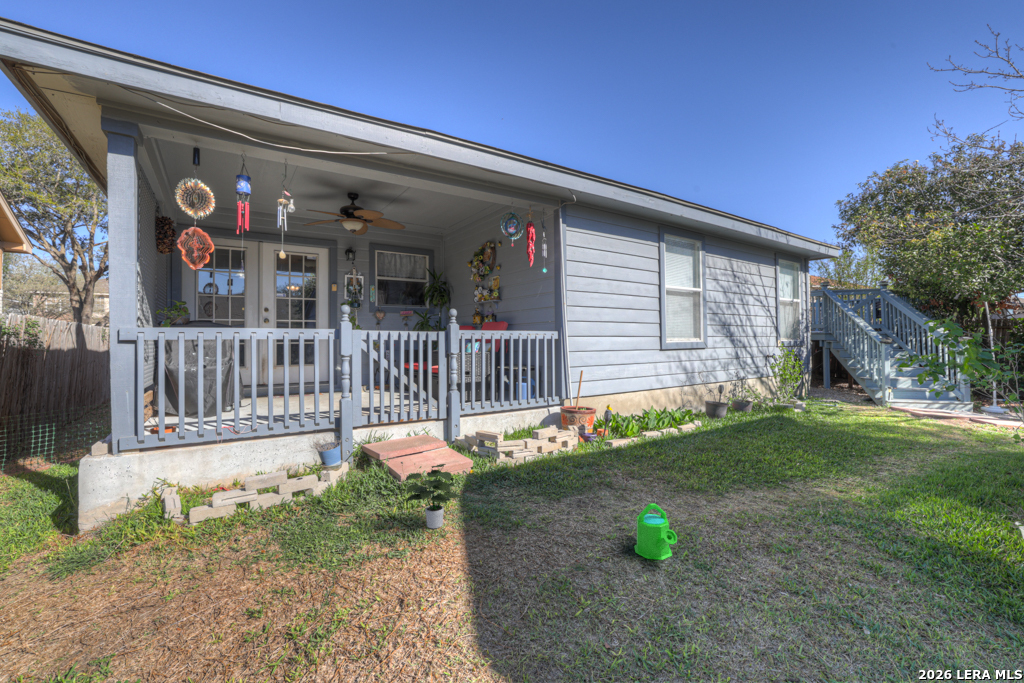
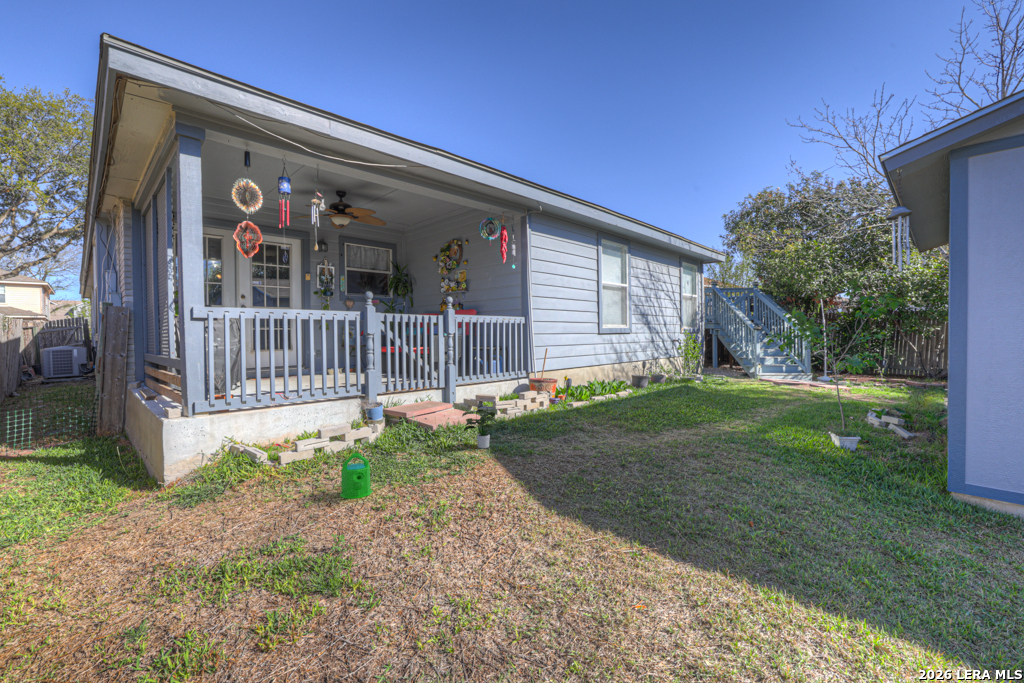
watering can: present [634,503,677,560] -> present [340,453,372,499]

